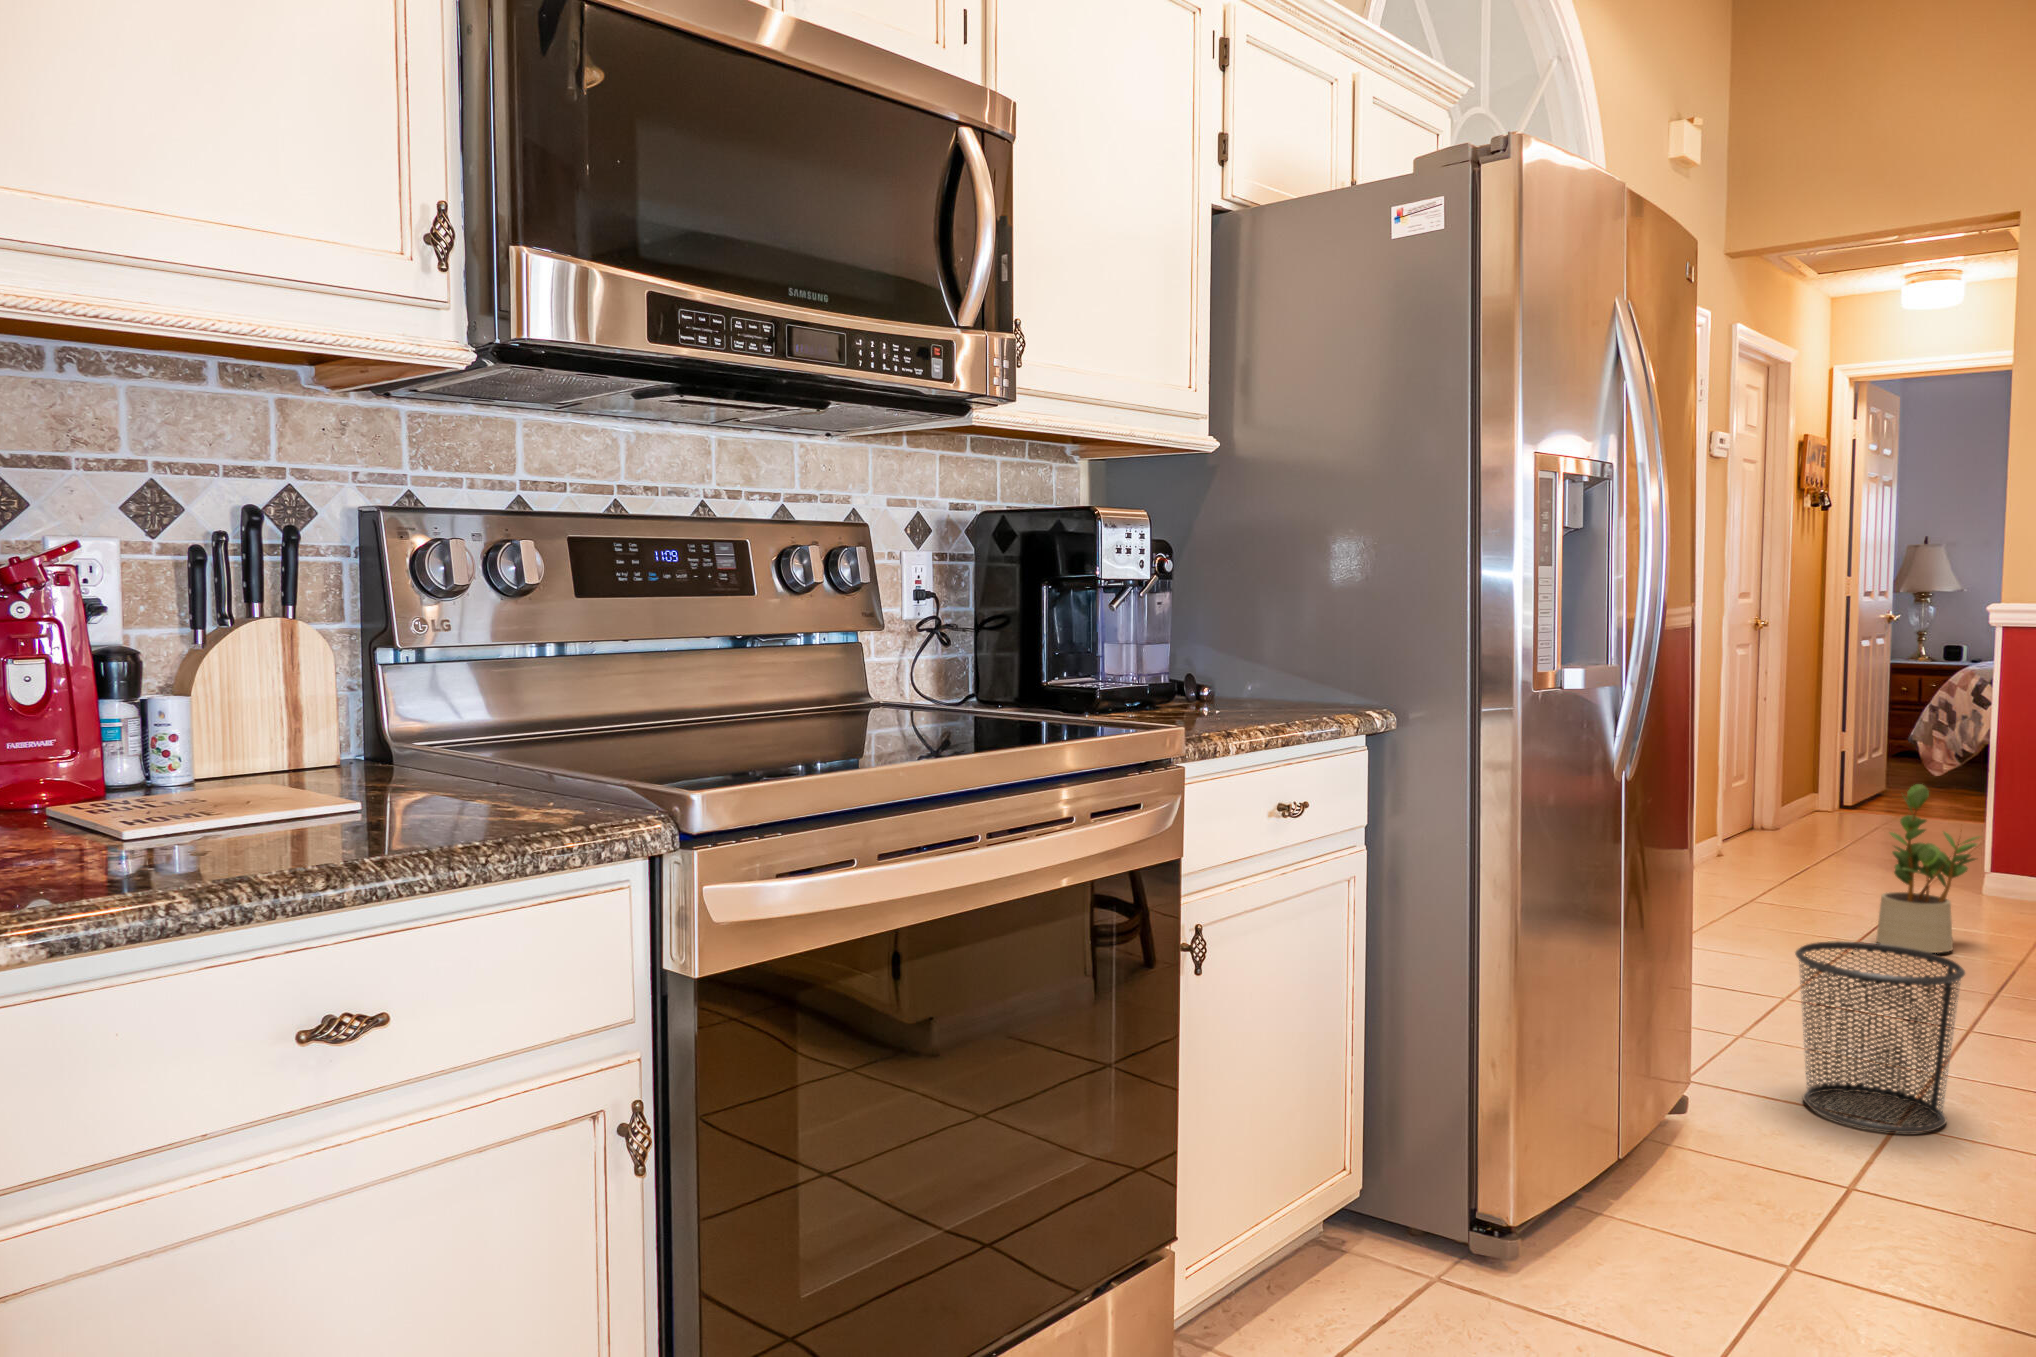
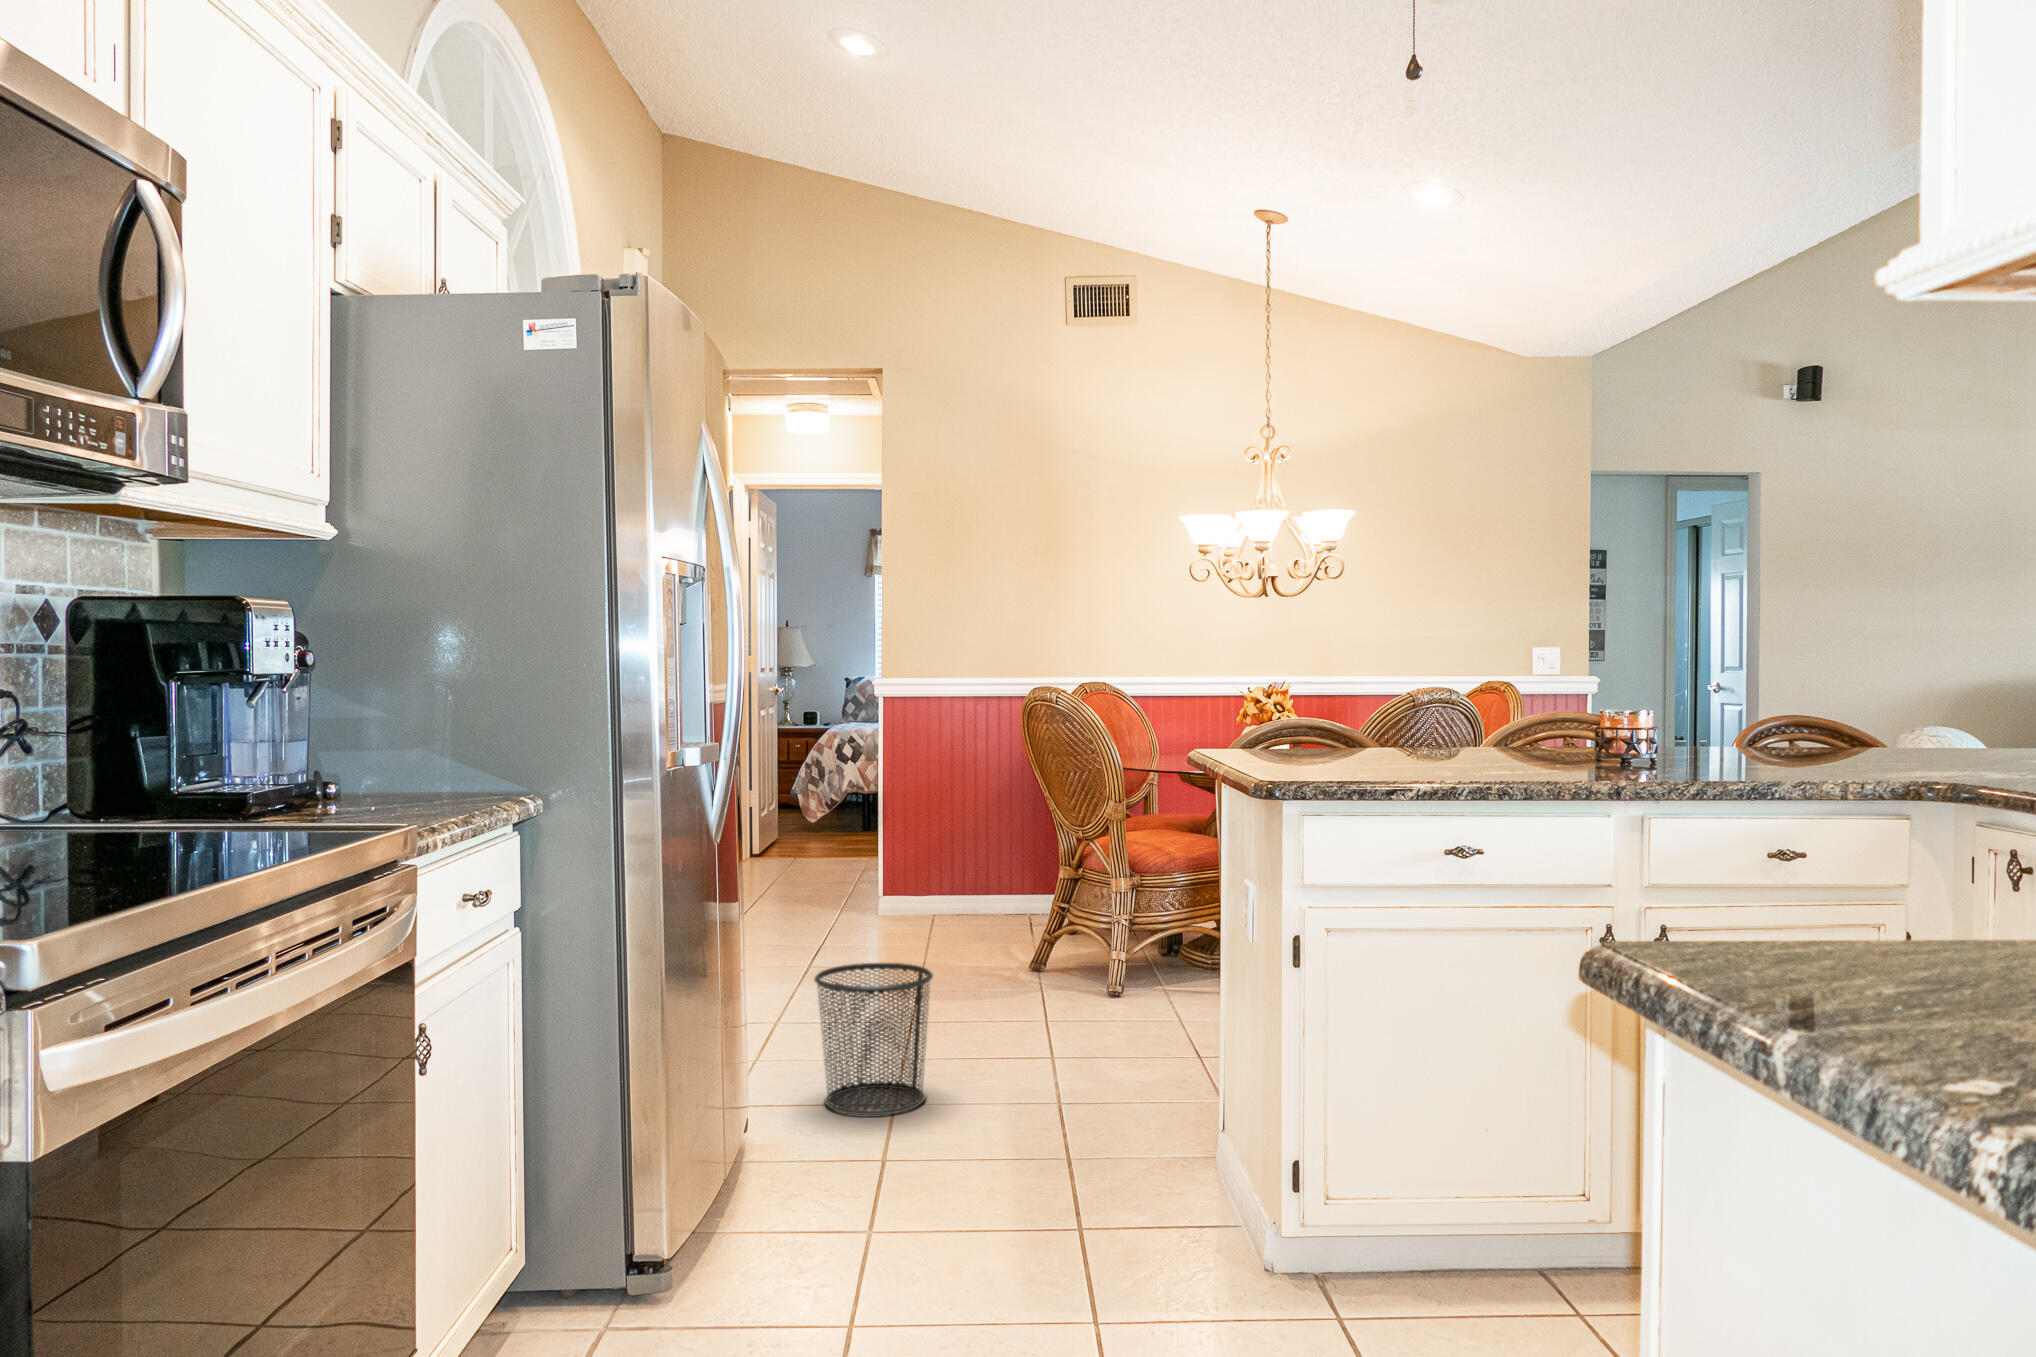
potted plant: present [1876,784,1979,953] -> none [824,831,895,973]

